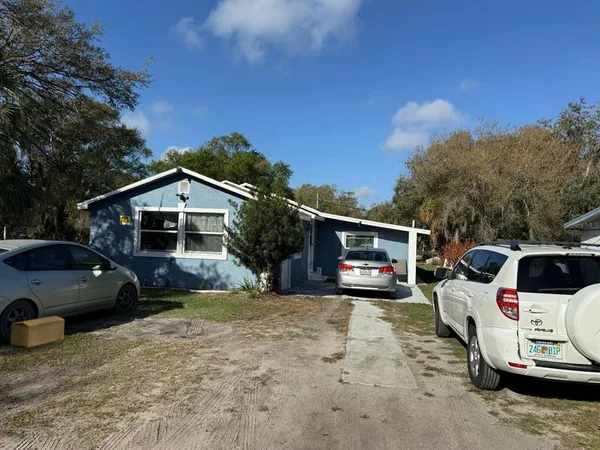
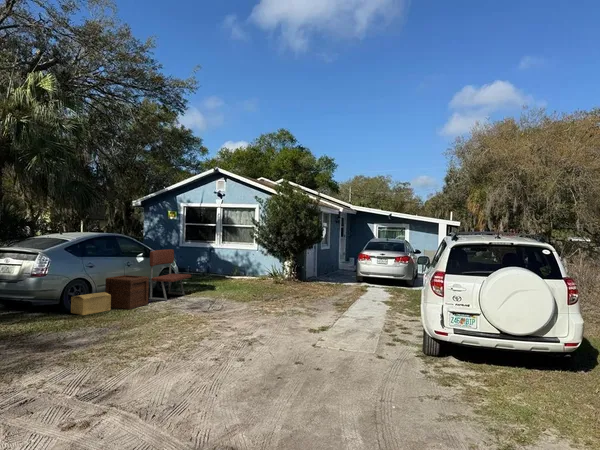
bench: none [109,261,159,323] -> present [149,249,191,301]
wooden crate: none [55,293,111,337] -> present [105,275,149,309]

